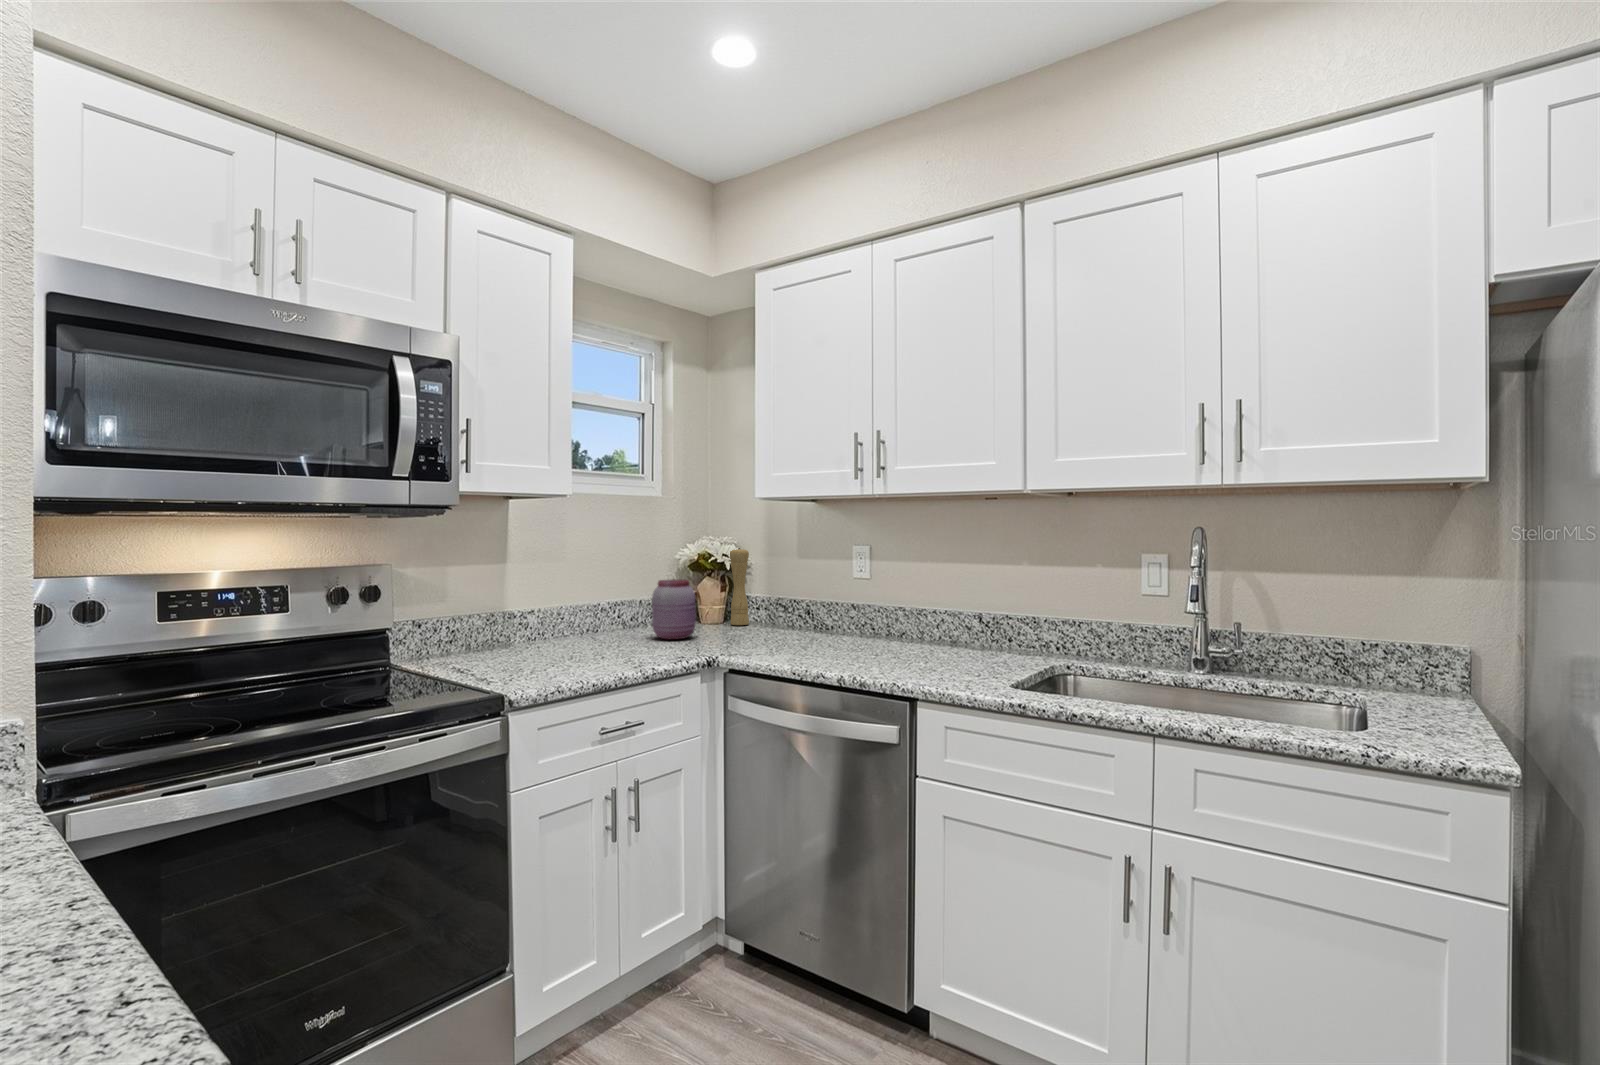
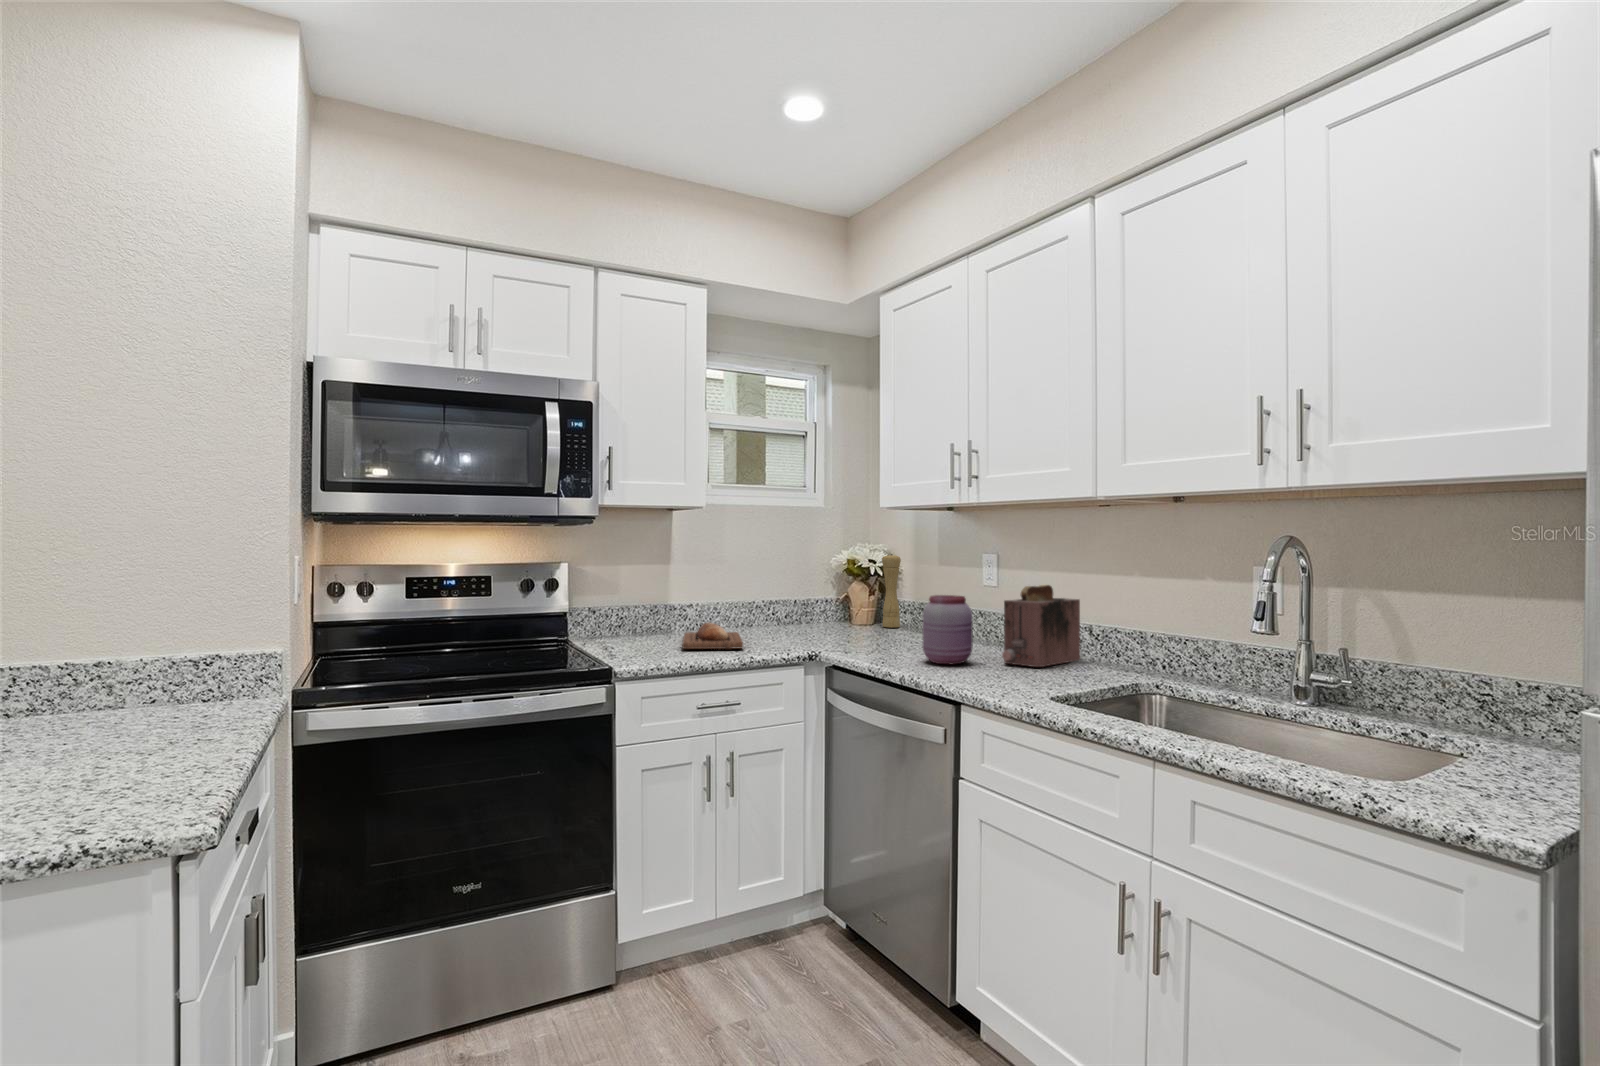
toaster: none [910,576,966,657] -> present [1002,584,1080,667]
jar: present [652,580,696,639] -> present [923,595,973,664]
bread loaf: none [534,631,631,664] -> present [682,623,743,649]

